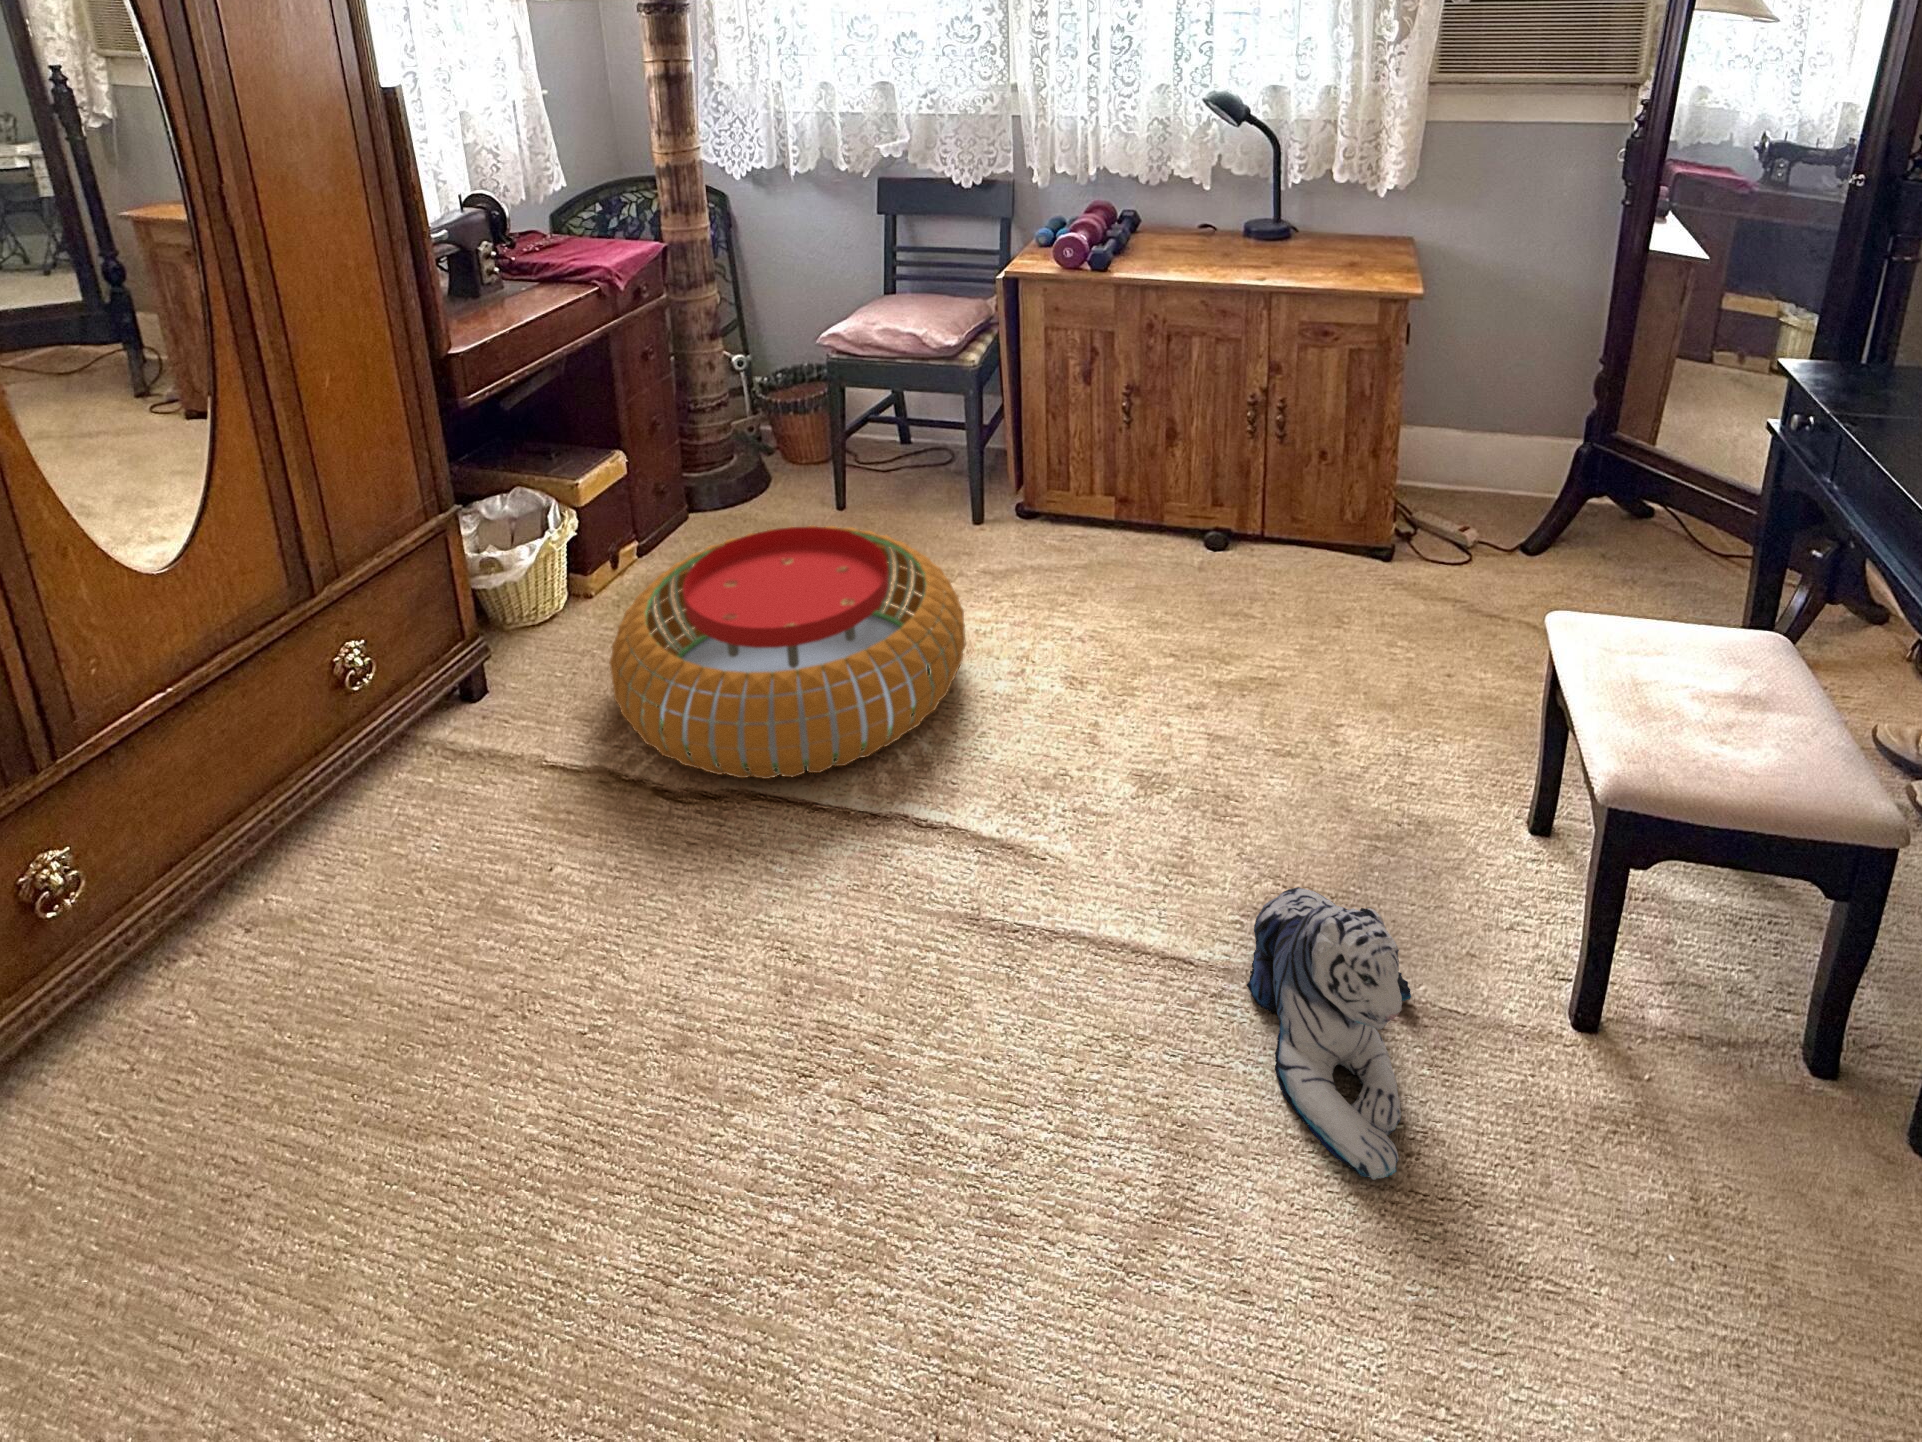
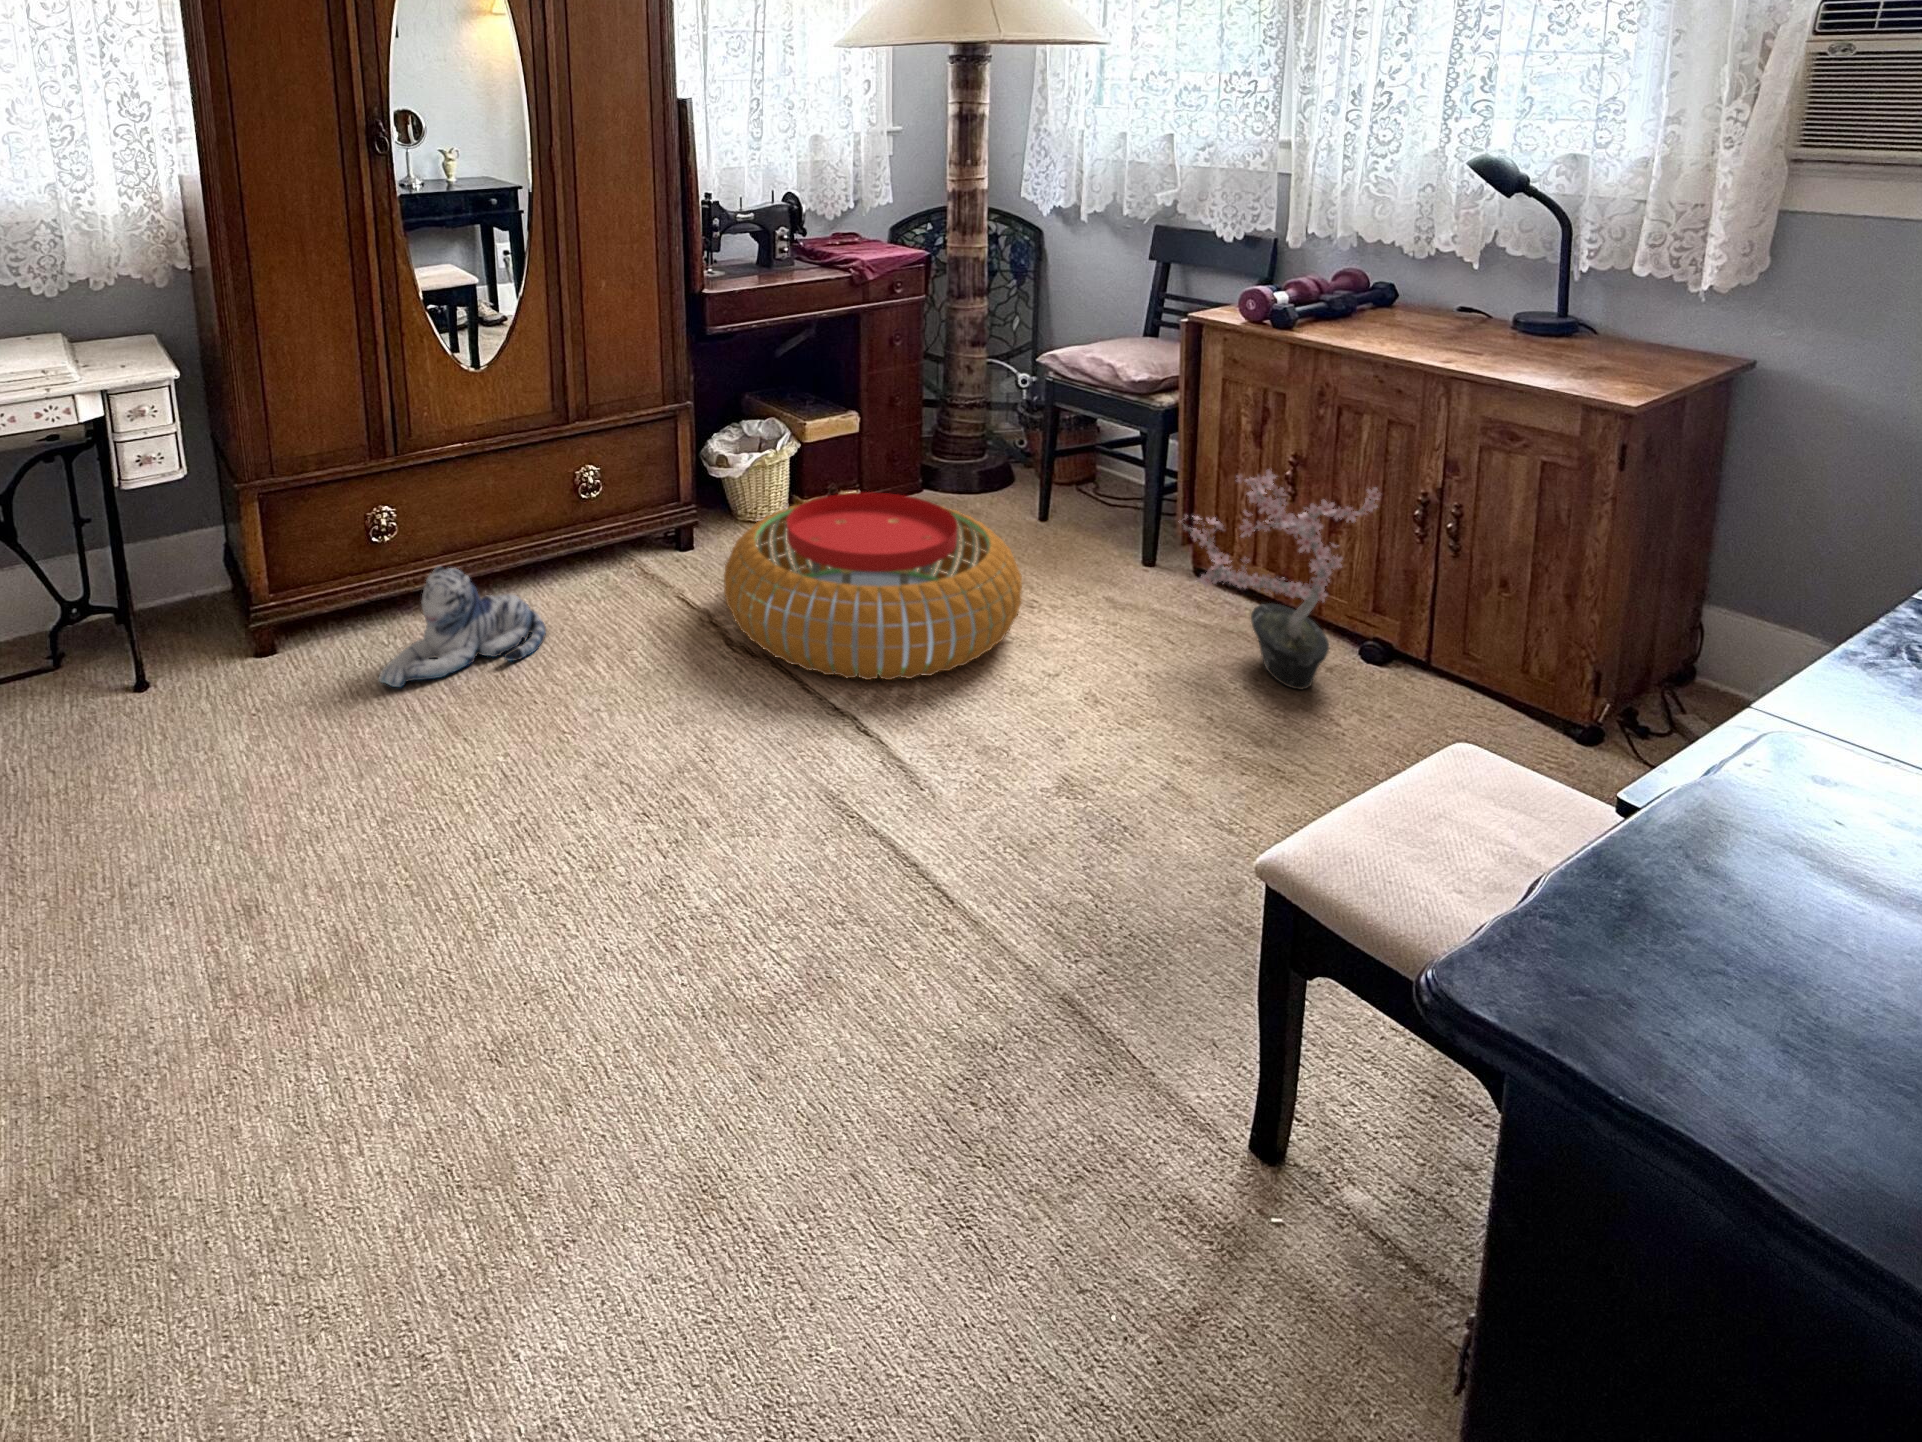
potted plant: none [1049,388,1243,592] -> present [1184,470,1381,689]
plush toy: present [1247,887,1411,1180] -> present [379,566,546,687]

